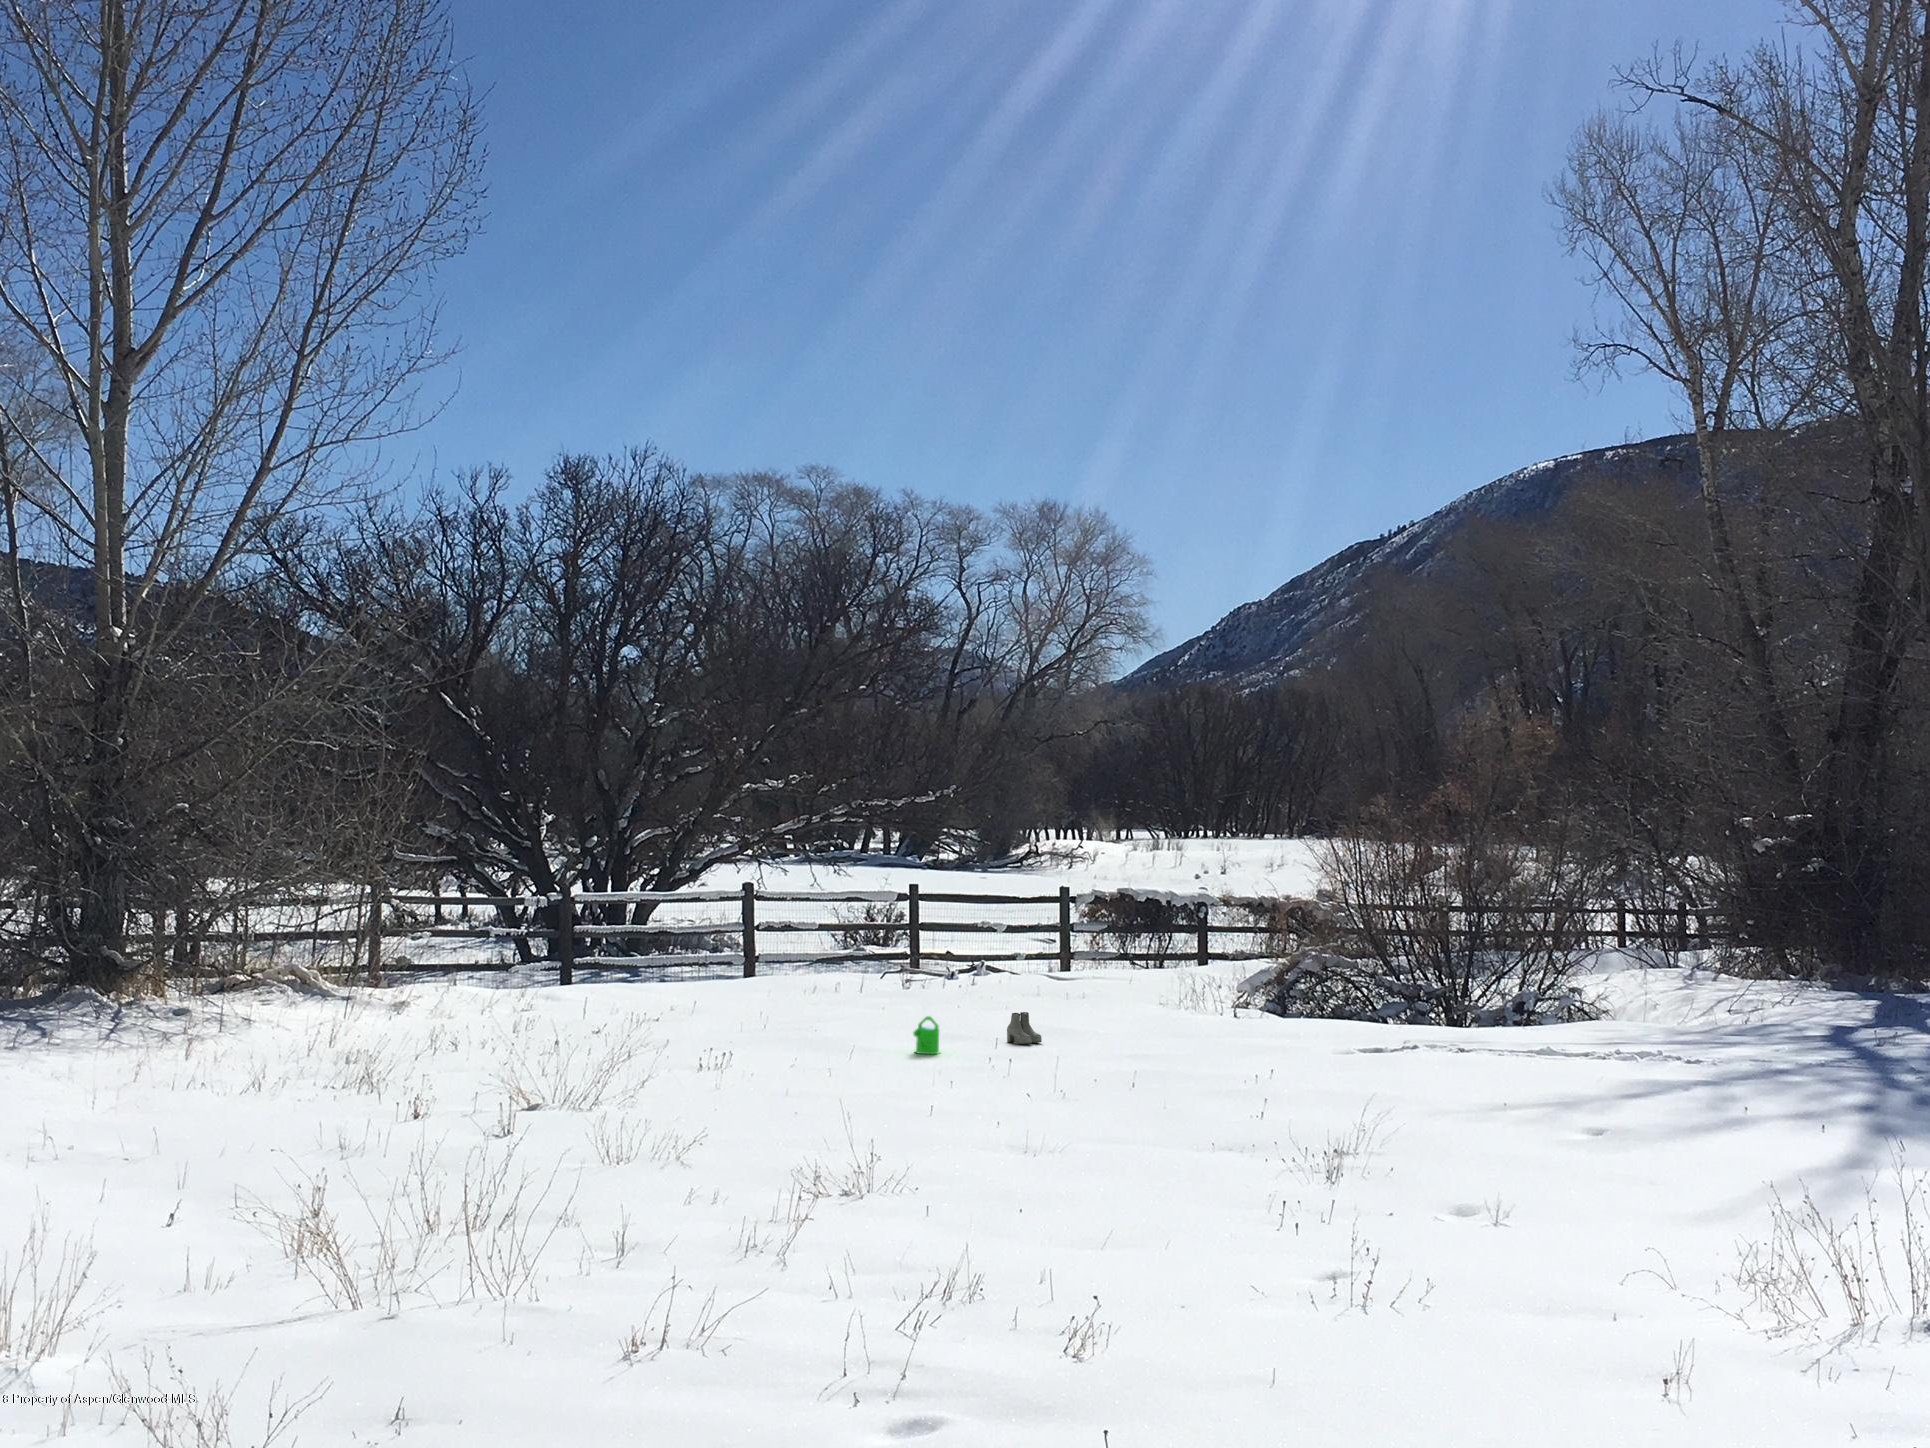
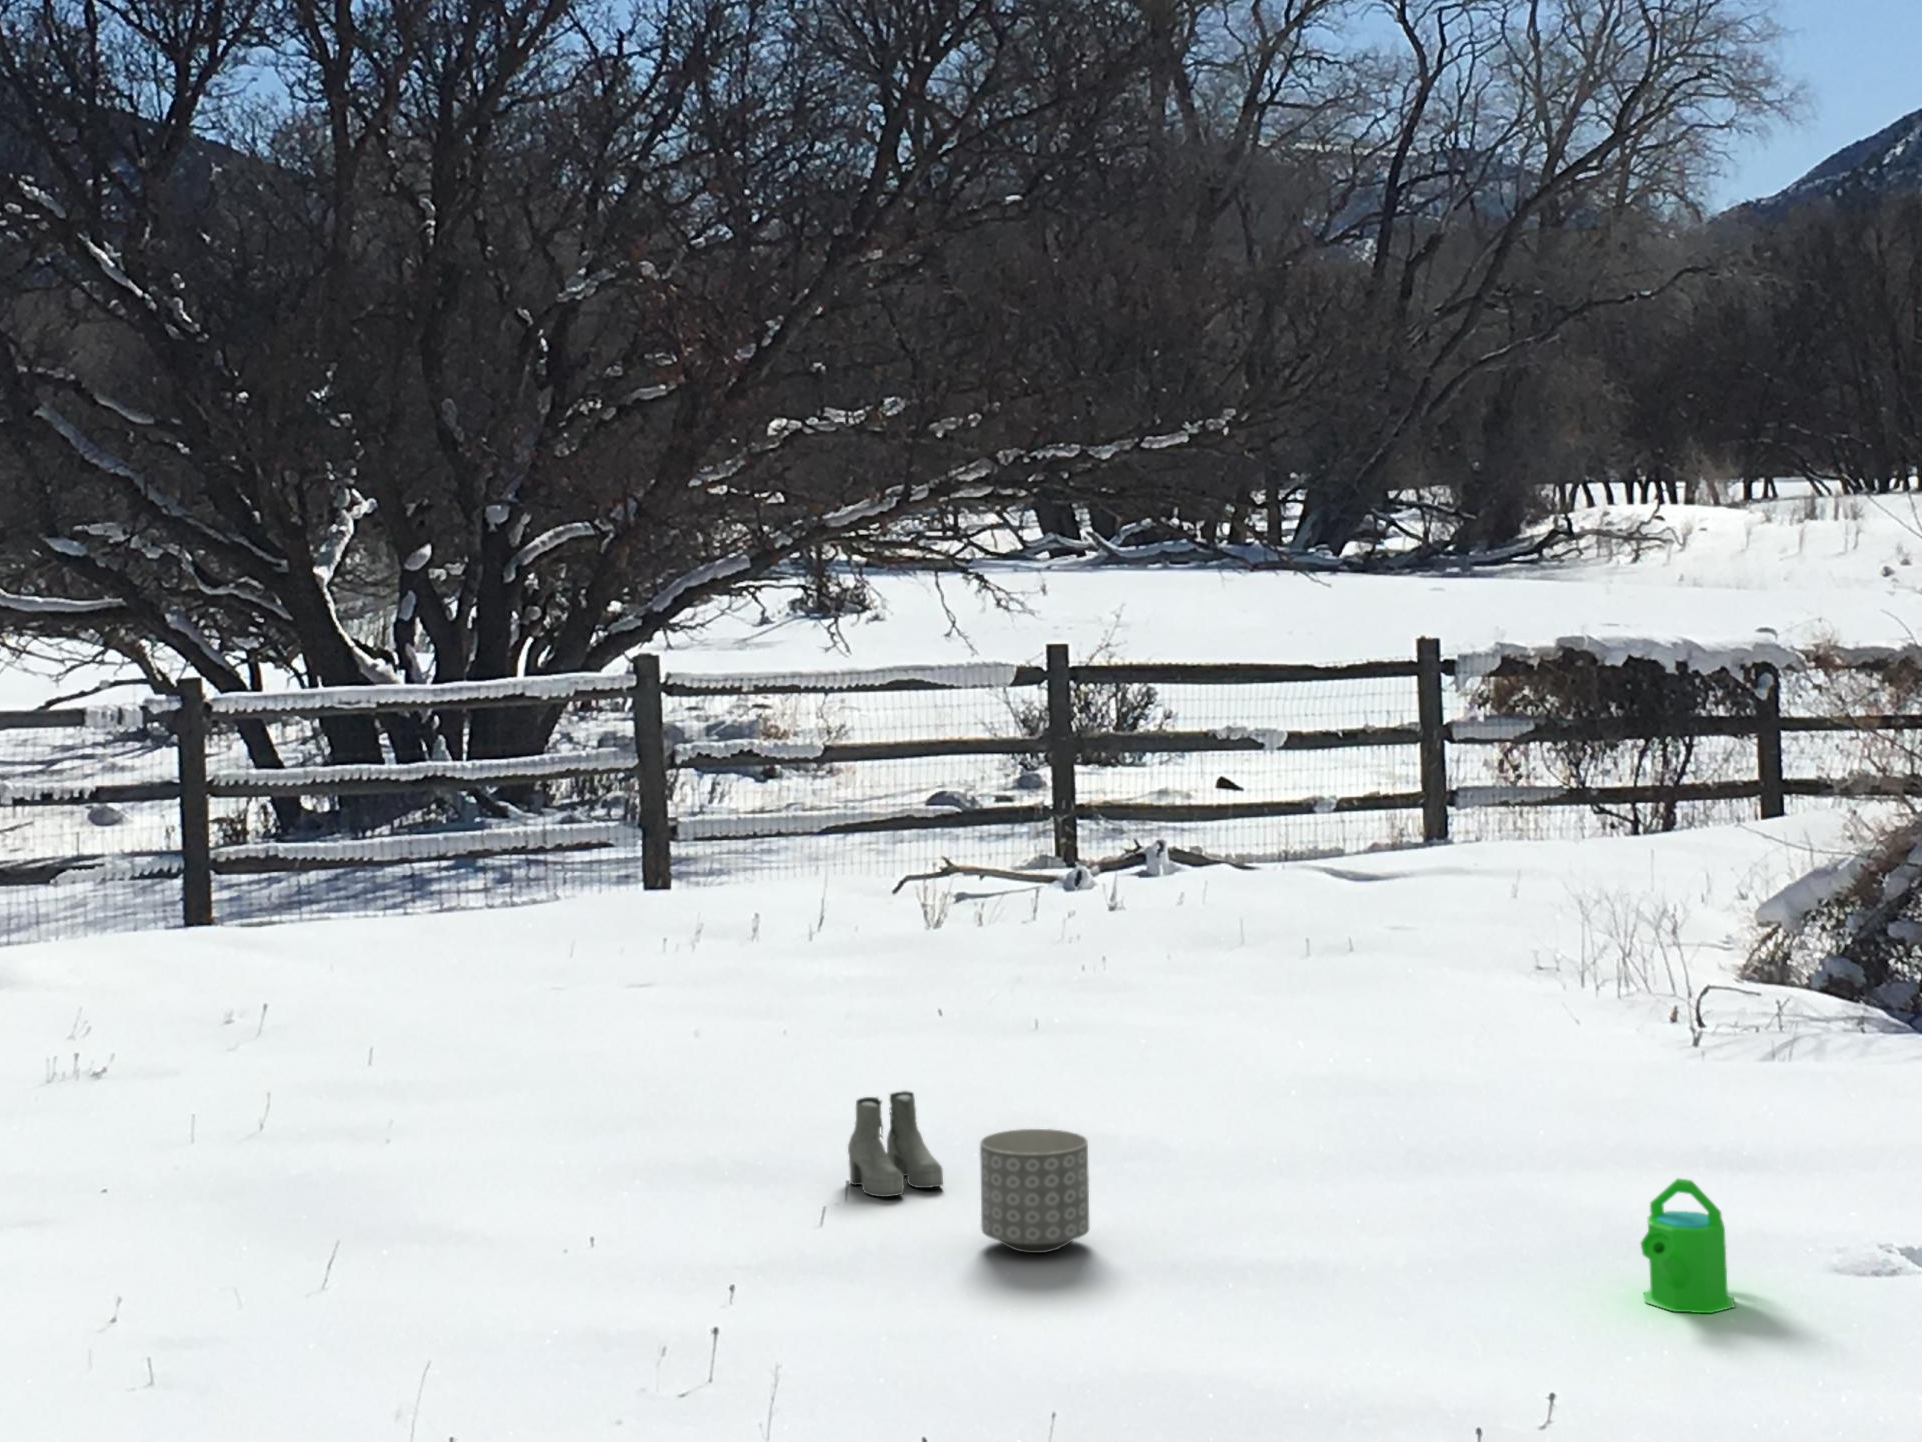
watering can: present [913,1016,940,1054] -> present [1641,1179,1735,1313]
planter: none [1075,1017,1111,1054] -> present [980,1129,1089,1253]

